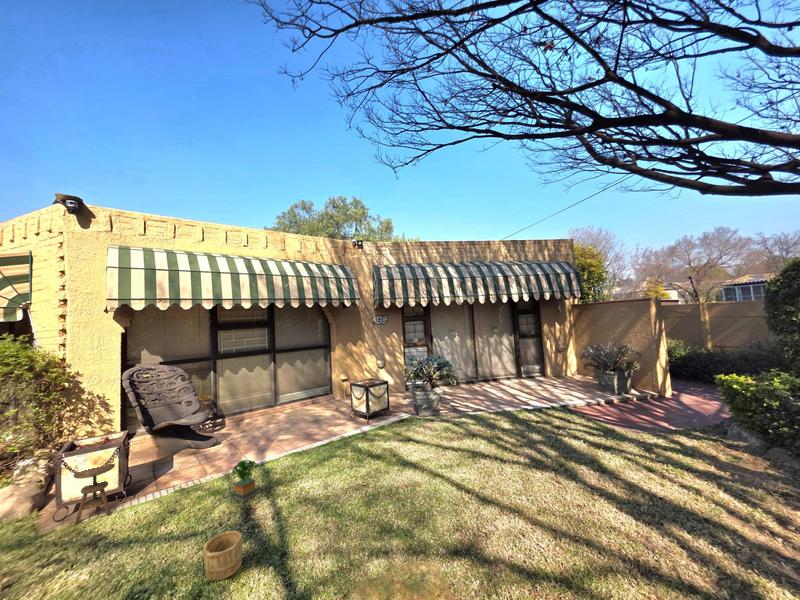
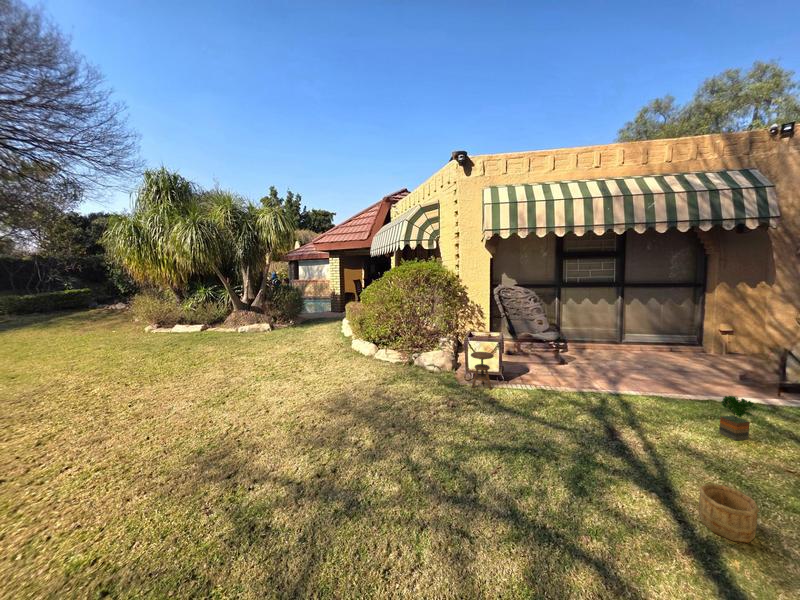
potted tree: present [232,460,259,502] -> present [719,396,757,440]
wooden bucket: present [203,531,242,581] -> present [698,484,760,543]

